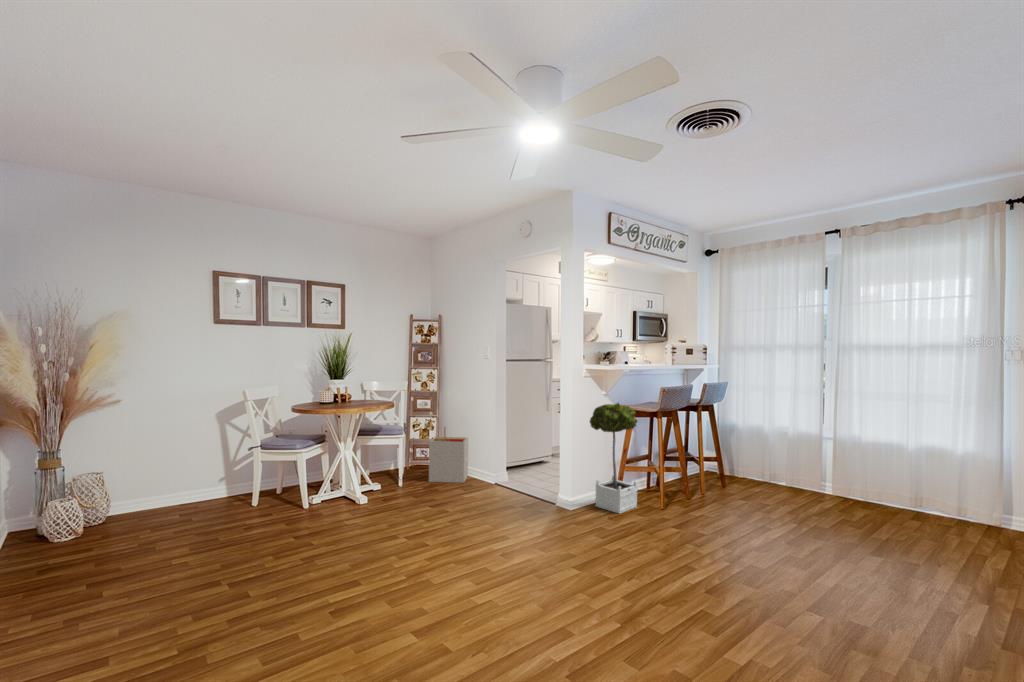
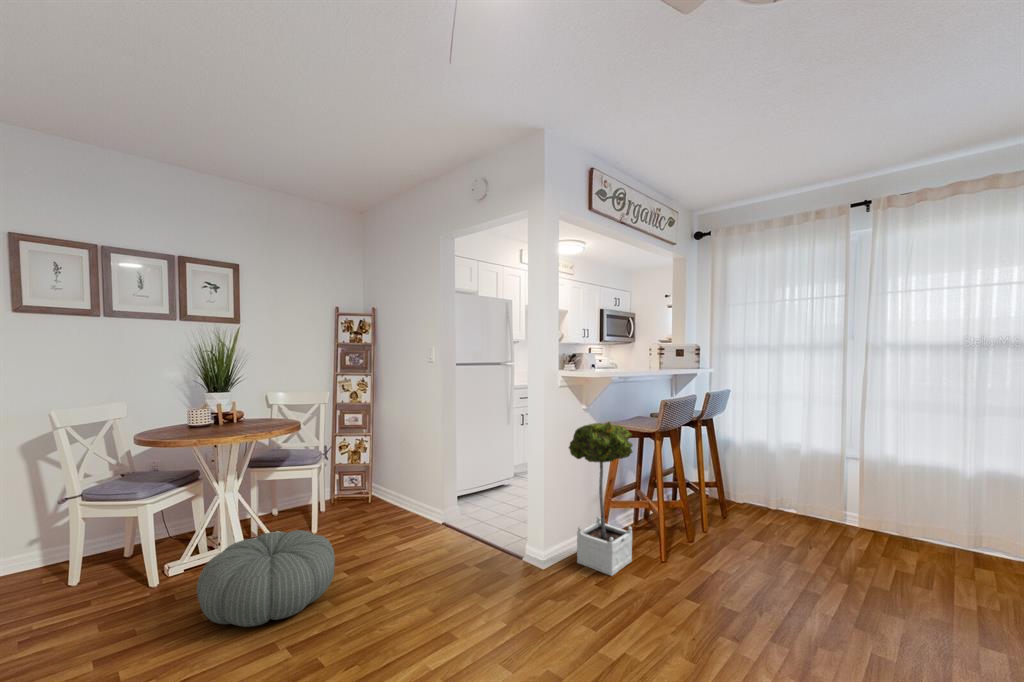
storage bin: present [429,427,468,483] -> none [353,451,408,526]
pouf: none [343,474,426,525] -> present [197,530,335,627]

